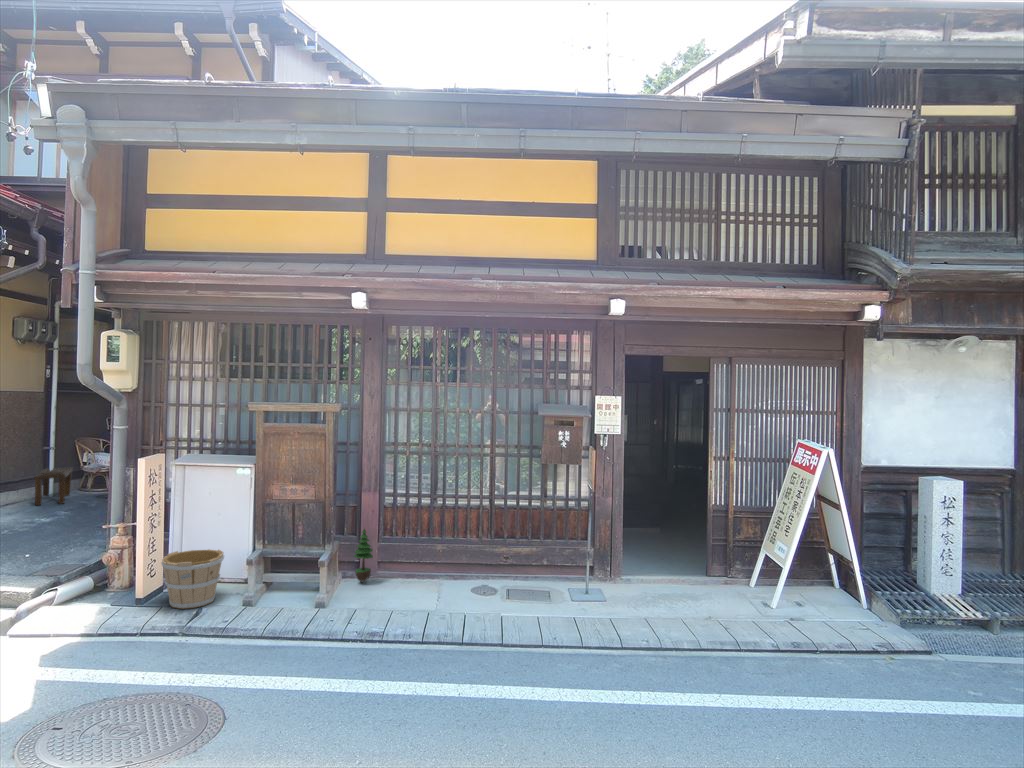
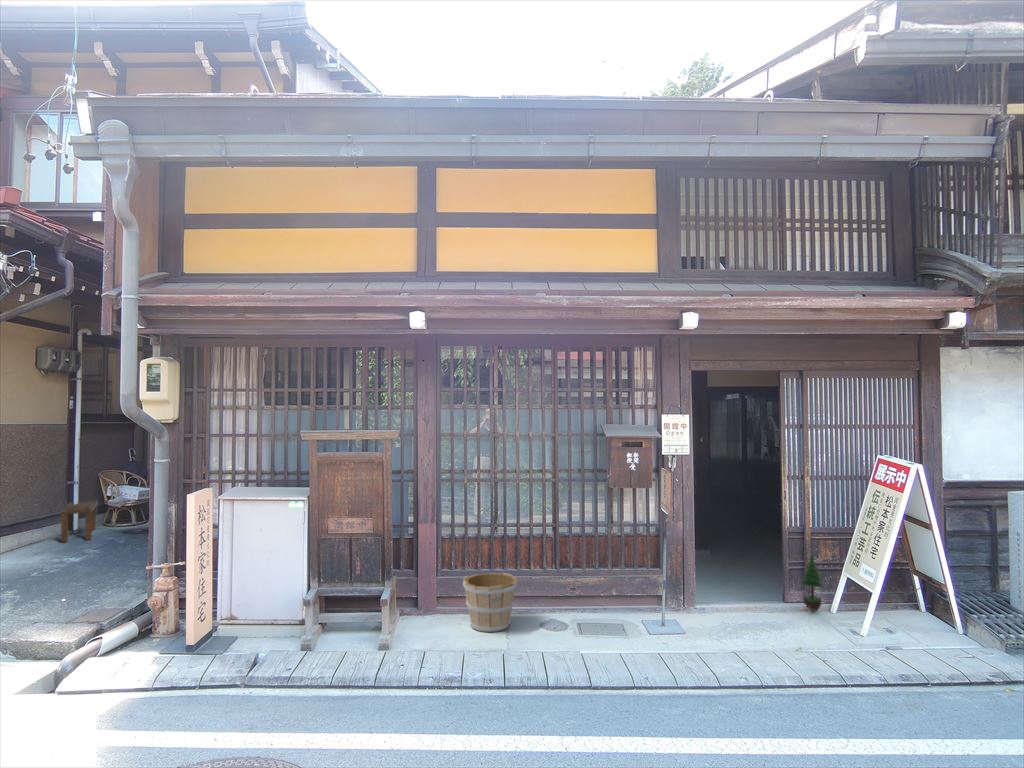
potted tree: present [354,529,373,583] -> present [802,556,823,612]
wooden bucket: present [162,549,224,609] -> present [463,573,517,632]

